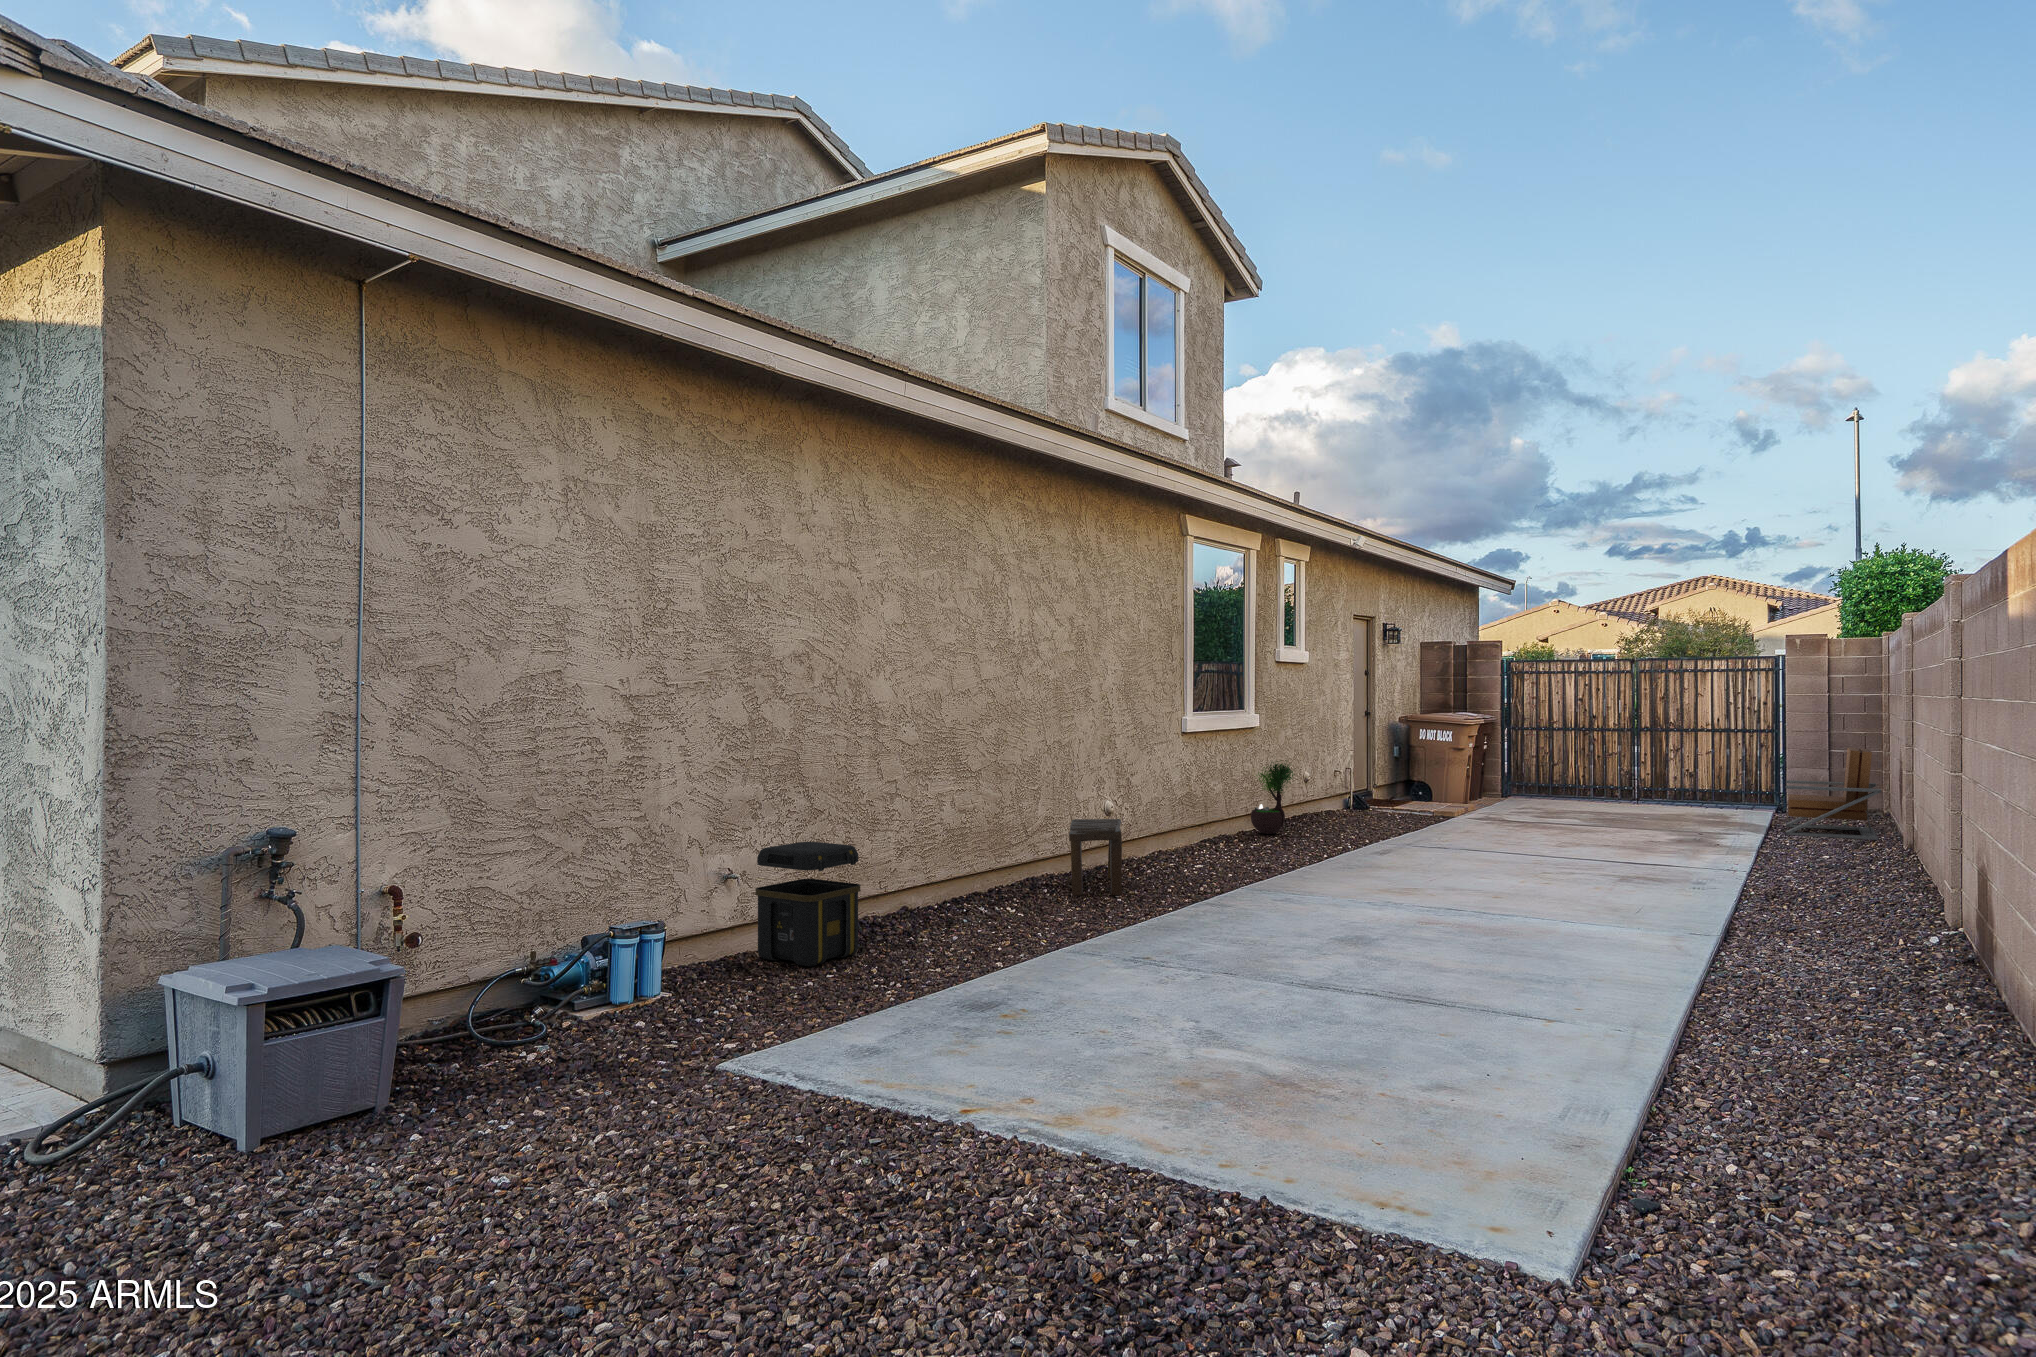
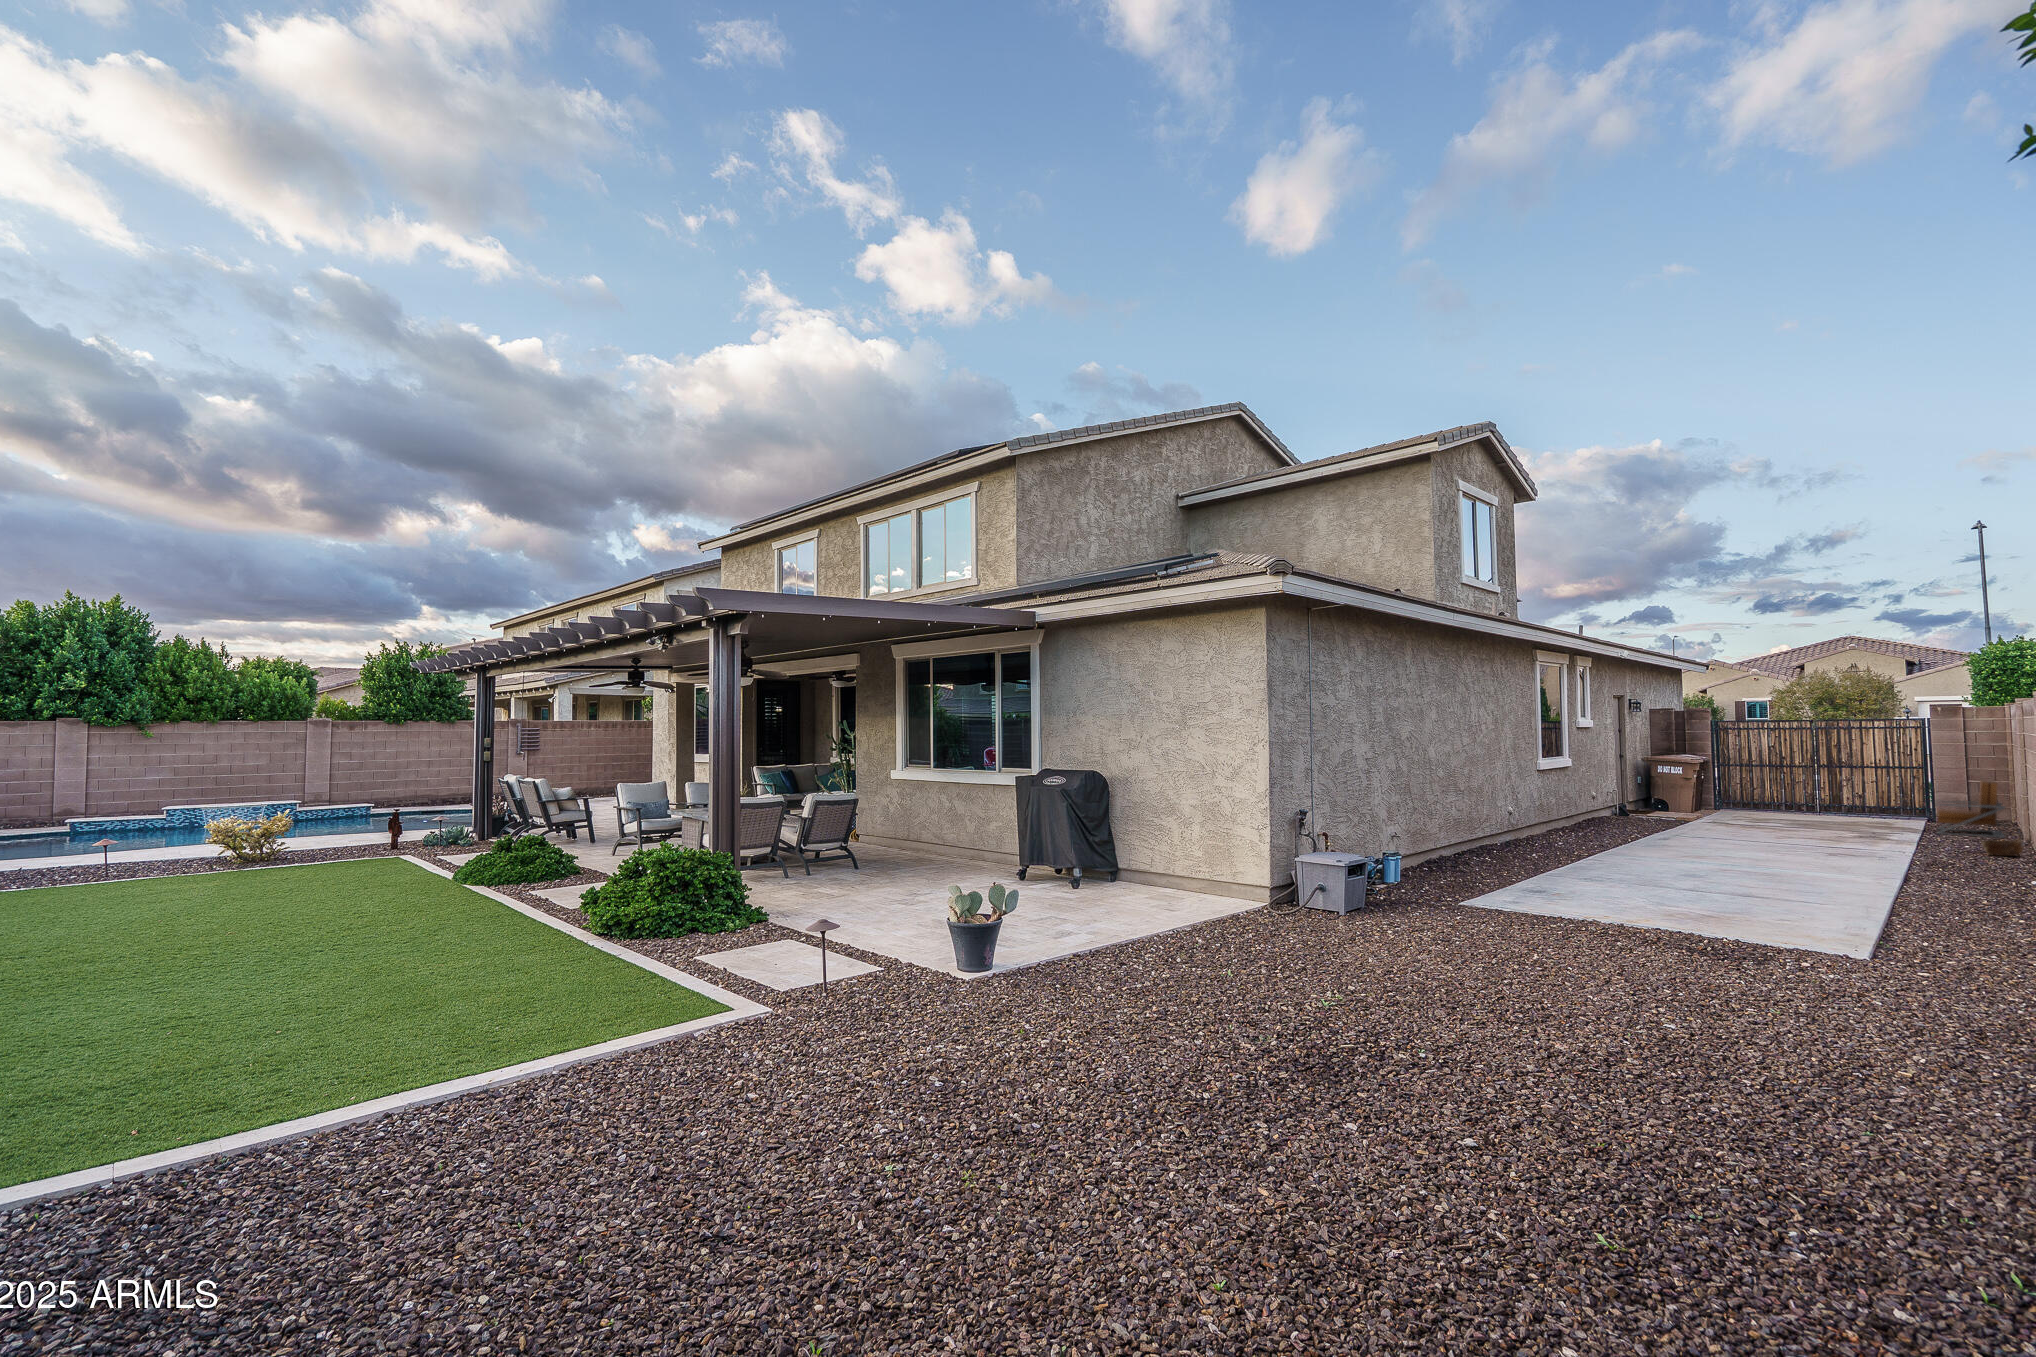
potted tree: present [1251,761,1294,834] -> none [1570,783,1599,828]
bench: present [1069,819,1122,896] -> none [1500,816,1544,854]
toolbox: present [755,842,861,966] -> none [1411,822,1457,874]
woven basket: none [1848,843,1913,879] -> present [1981,837,2023,856]

